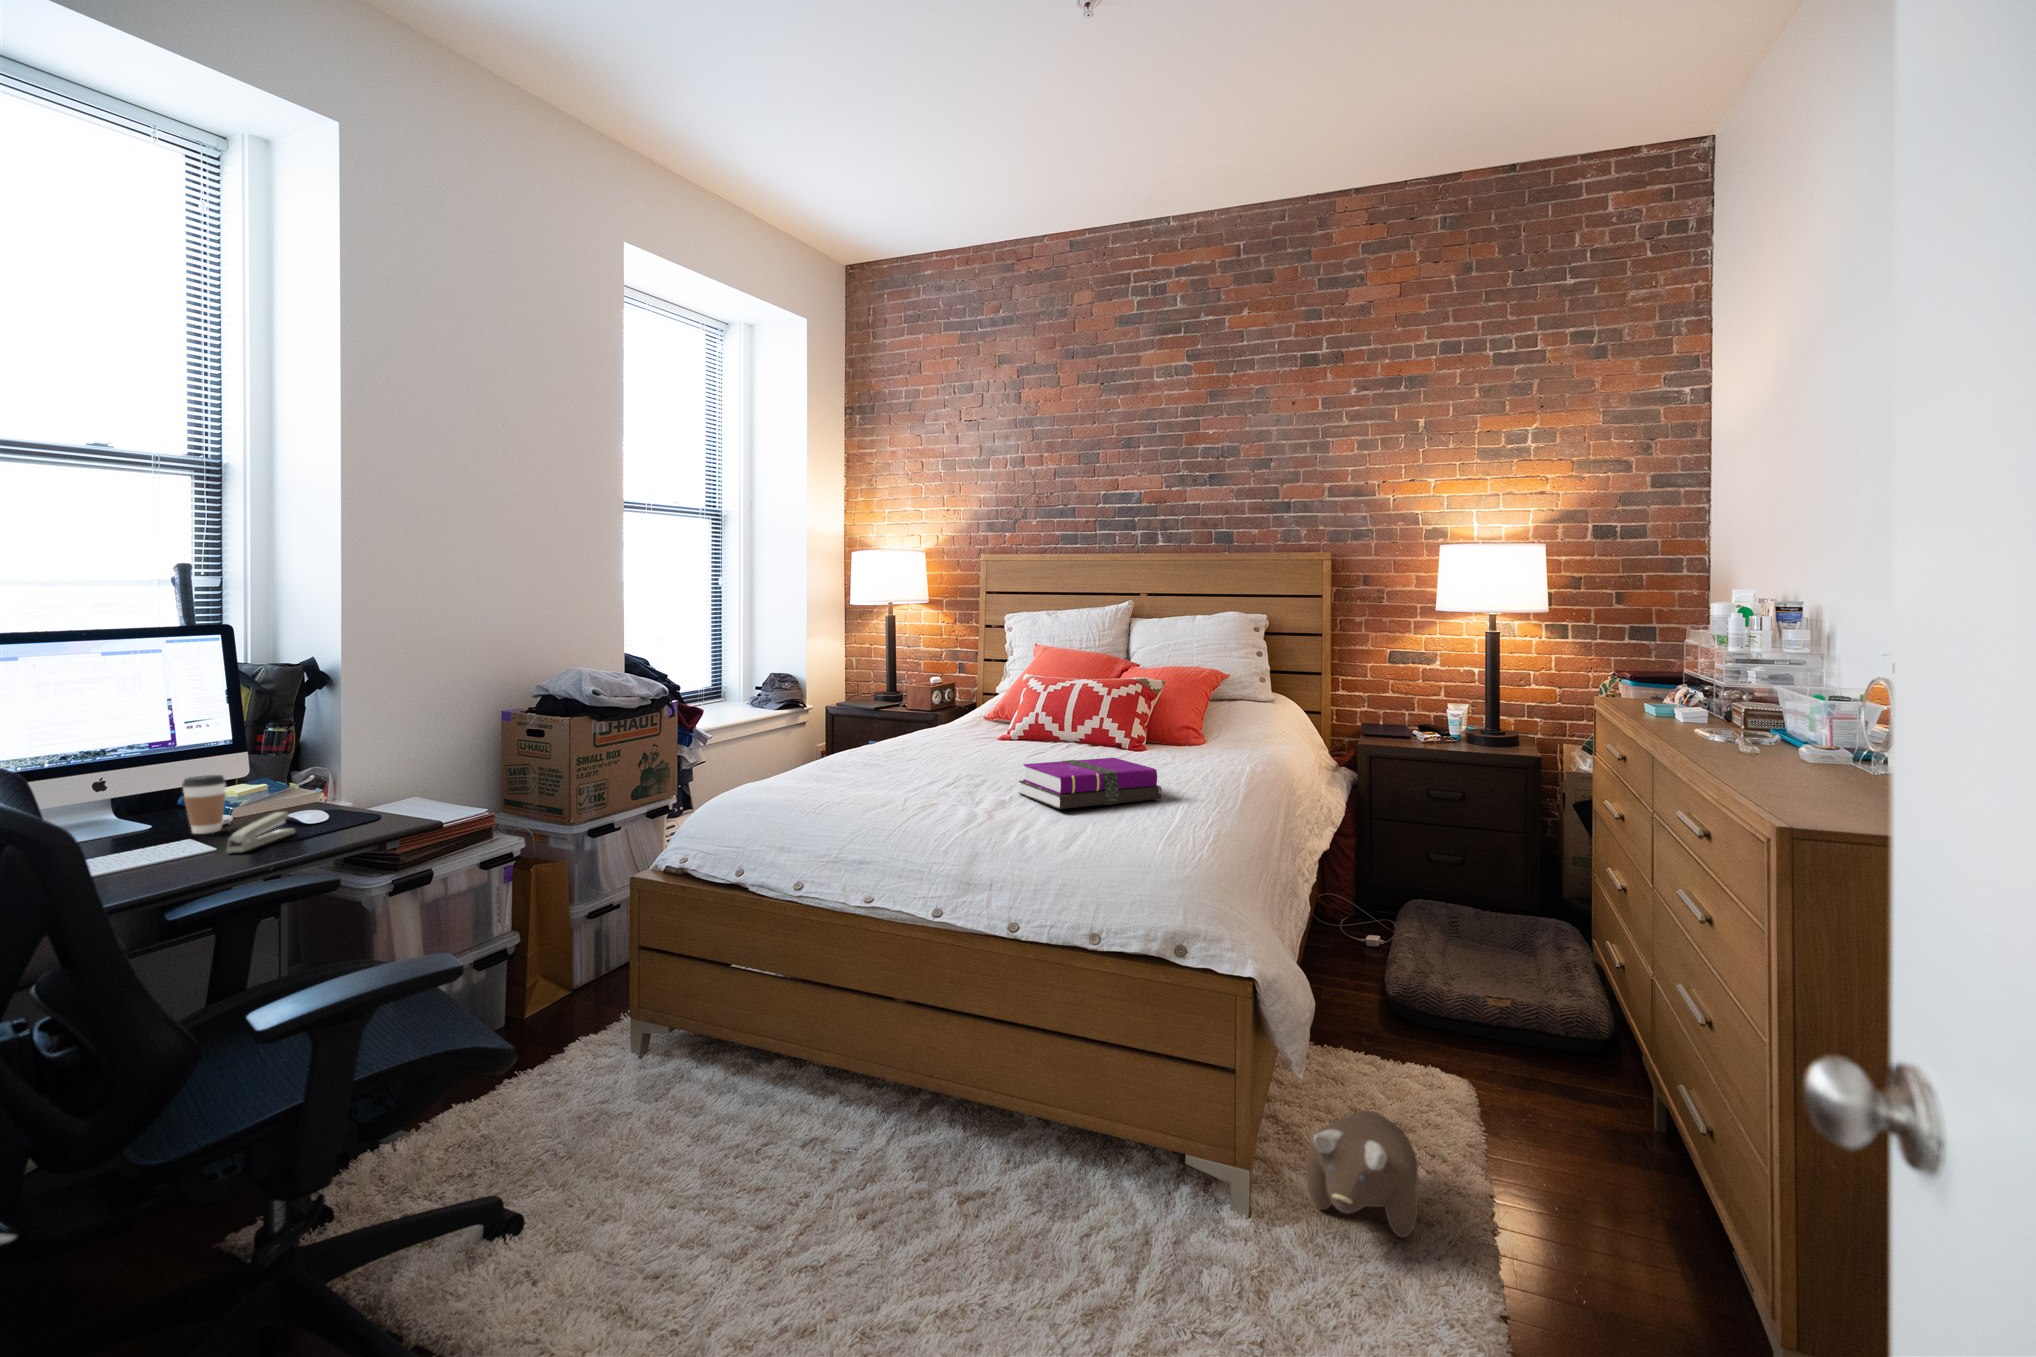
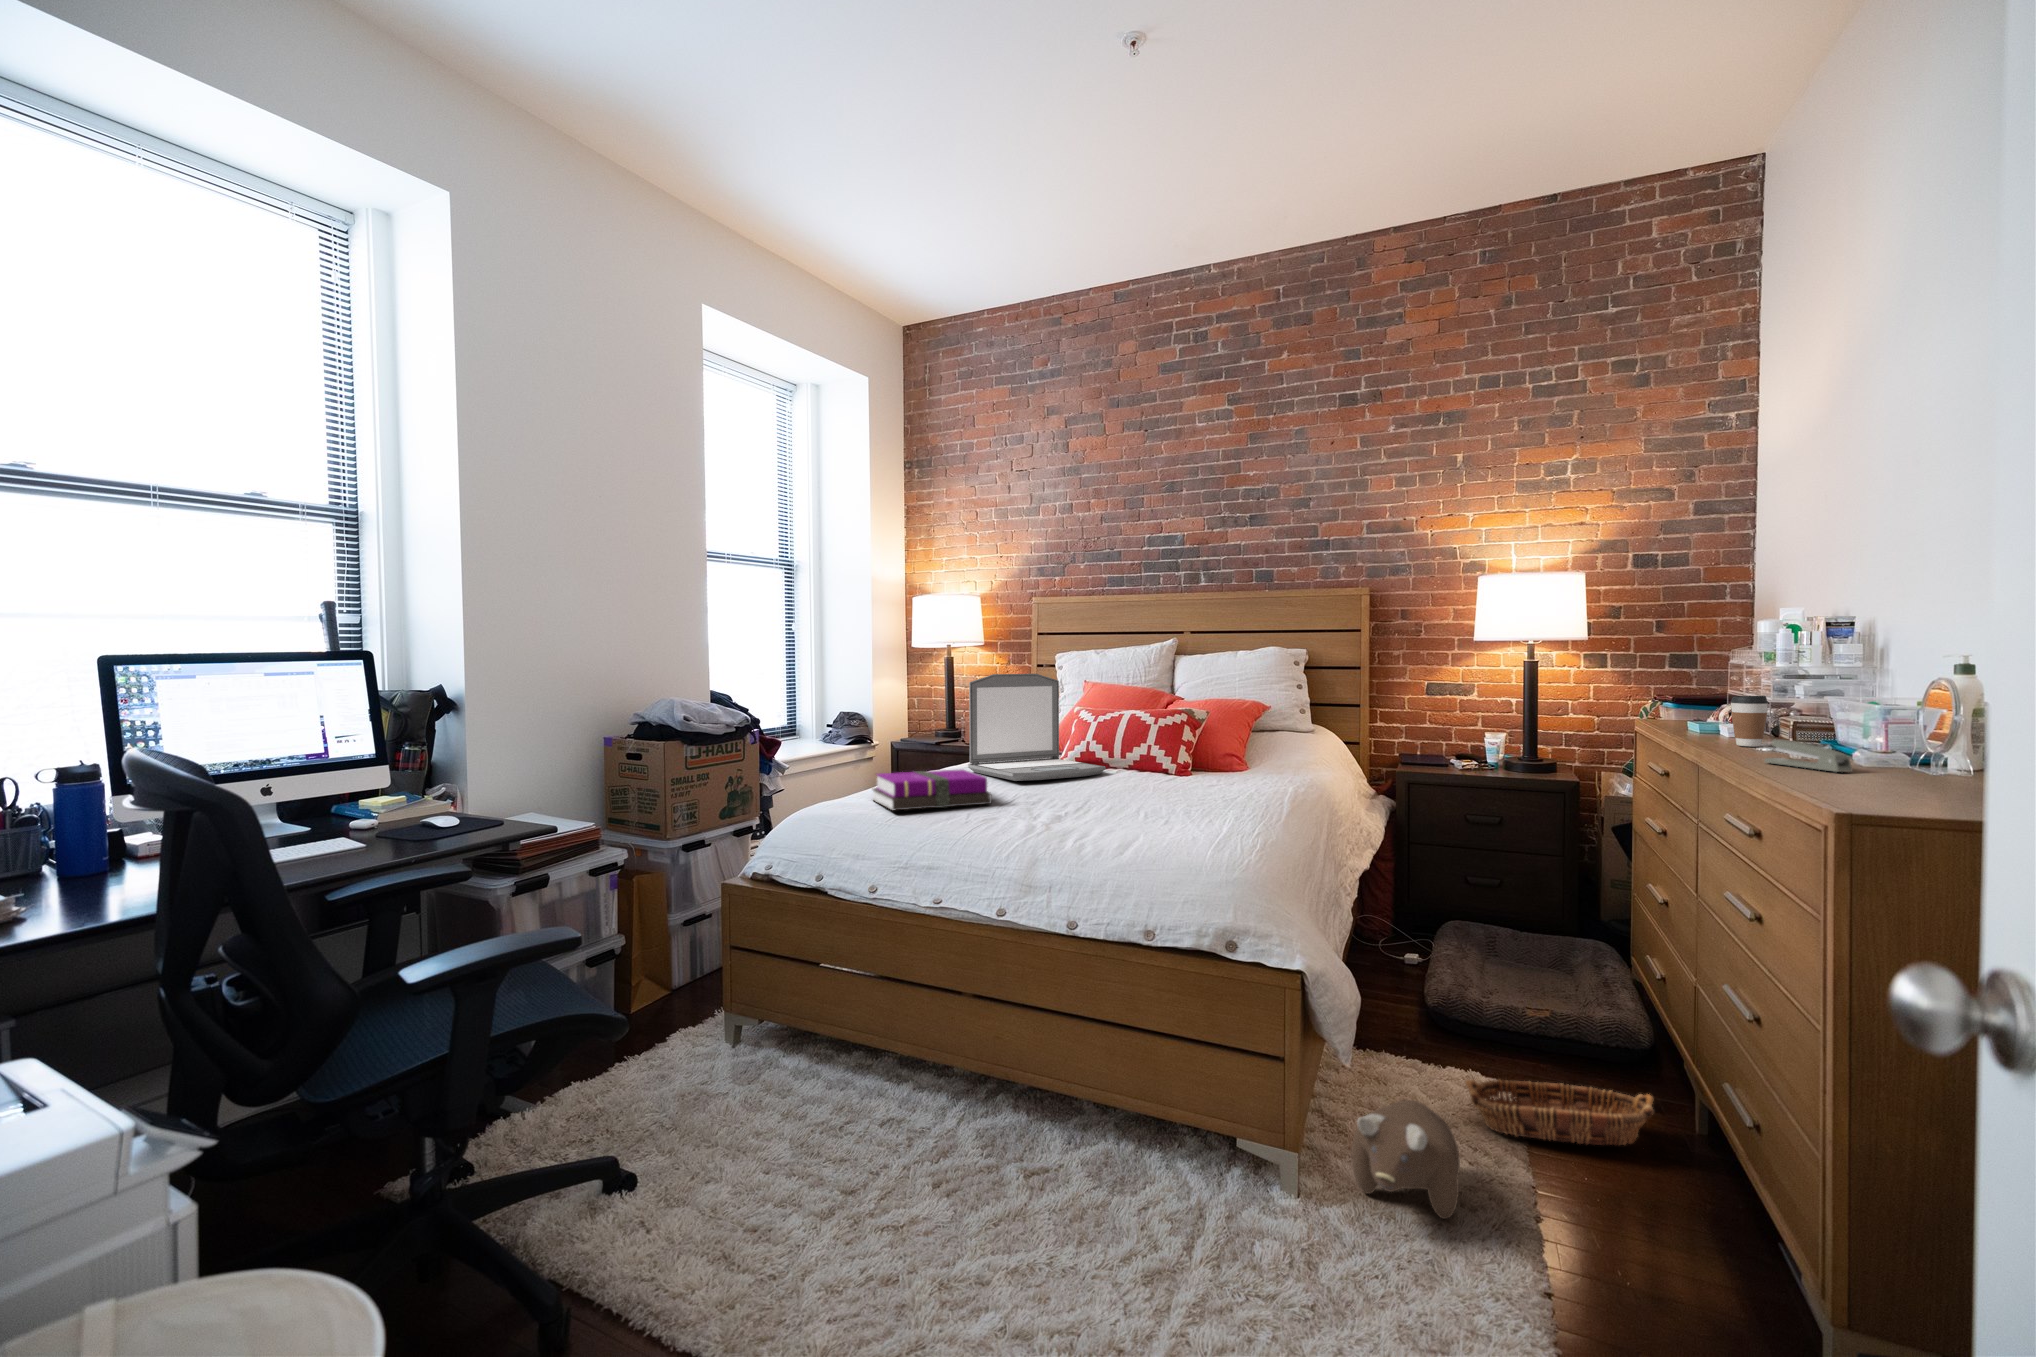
laptop: none [907,645,1053,761] -> present [968,674,1106,781]
notebook: present [1019,758,1162,809] -> present [873,769,992,811]
coffee cup: present [182,775,226,834] -> present [1730,696,1768,747]
stapler: present [226,812,296,852] -> present [1765,739,1852,772]
basket: none [1404,1072,1633,1158] -> present [1466,1079,1654,1145]

